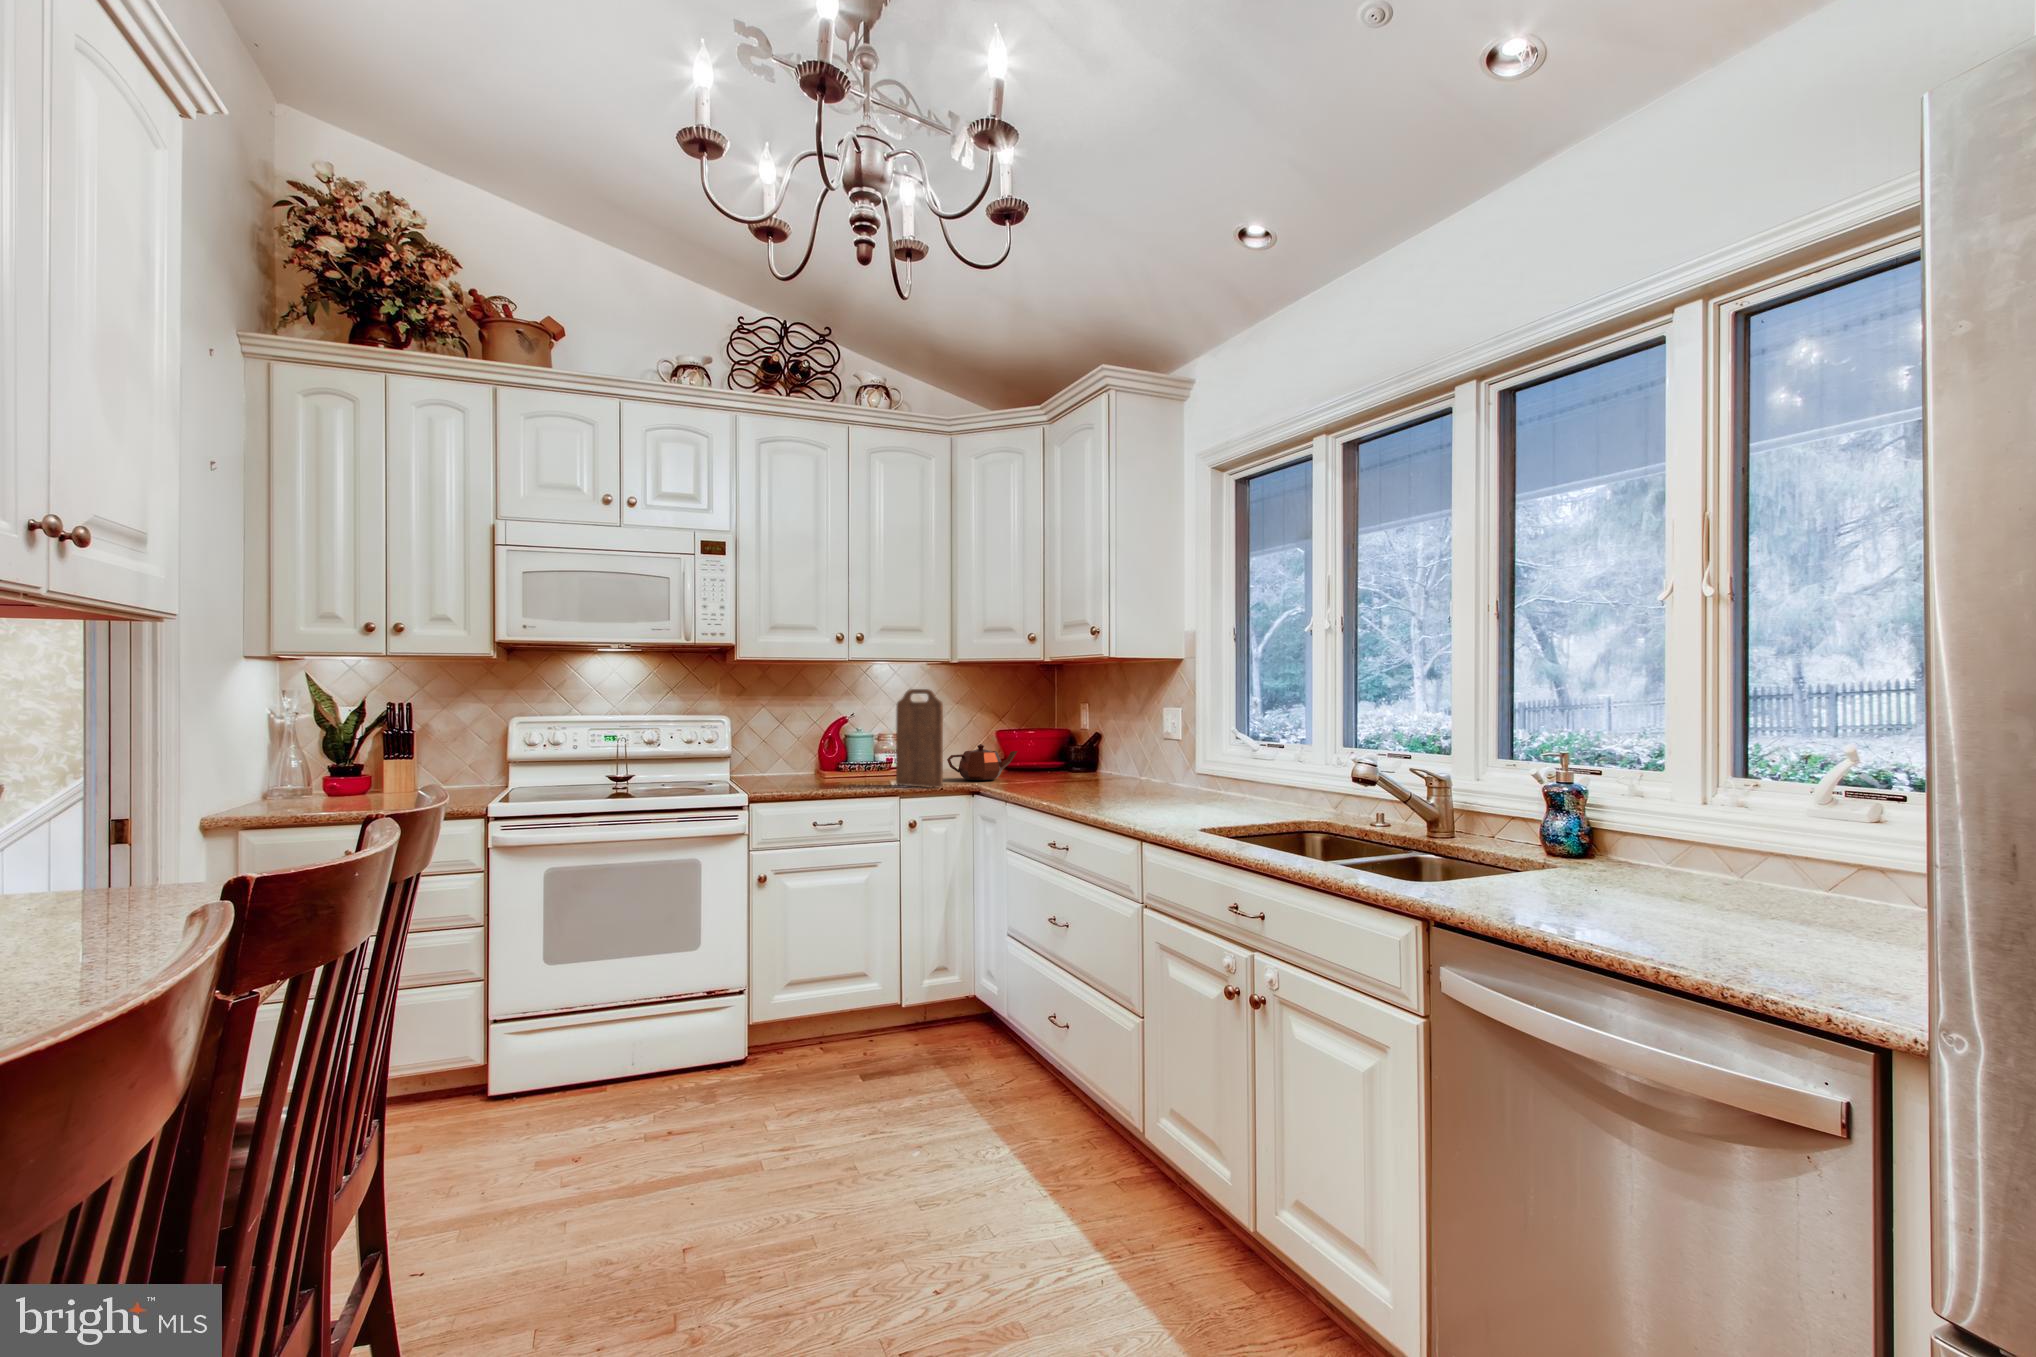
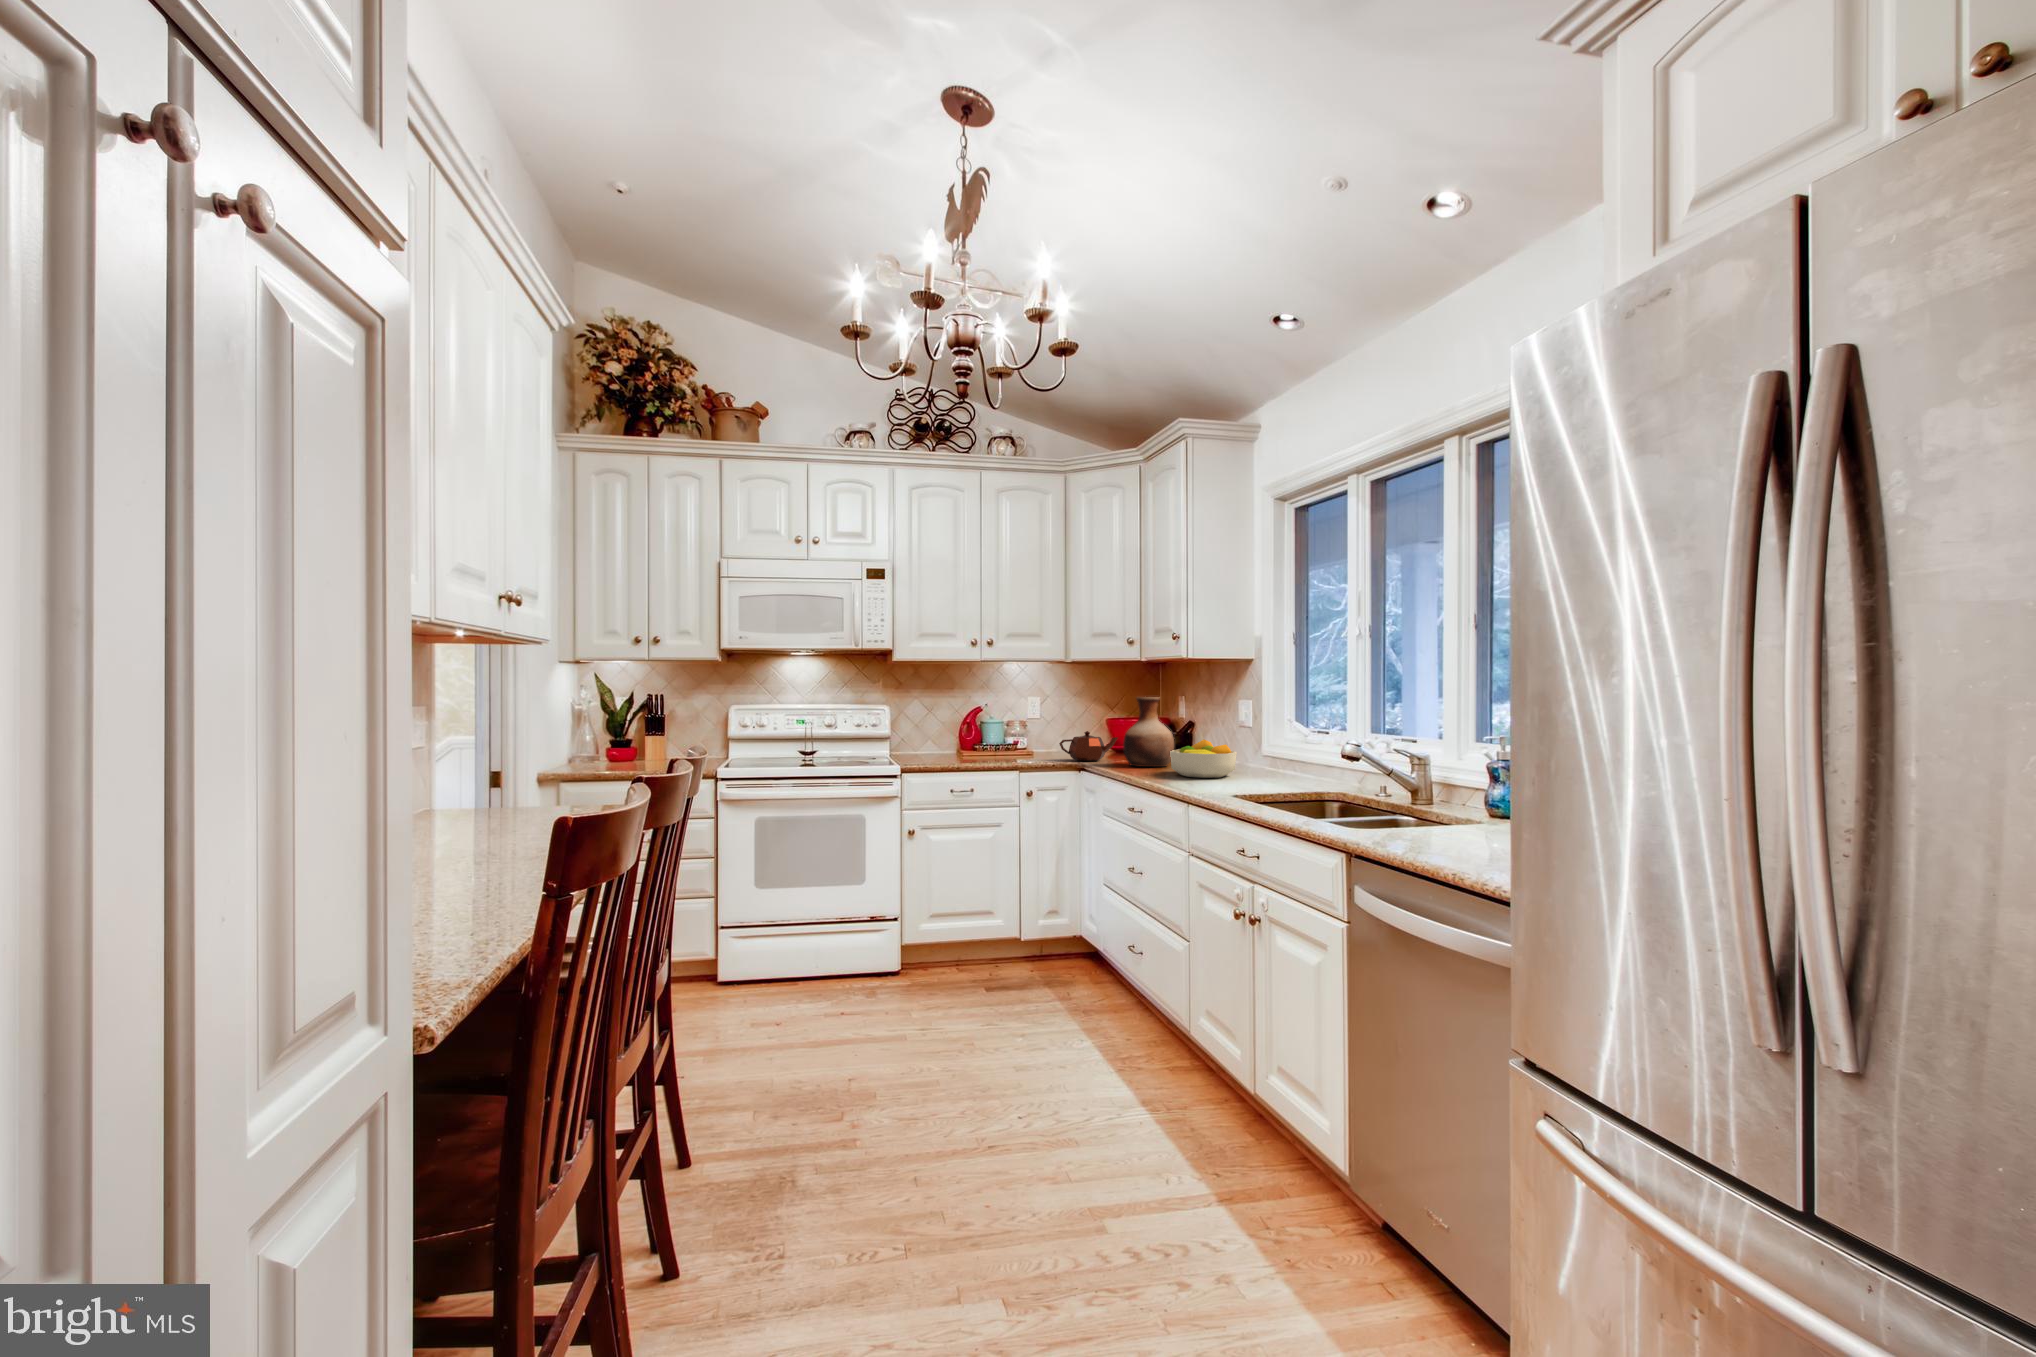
cutting board: present [896,689,943,787] -> none [1017,686,1053,765]
vase: none [1029,703,1090,788] -> present [1123,697,1174,767]
fruit bowl: none [1095,754,1175,802] -> present [1170,739,1237,778]

